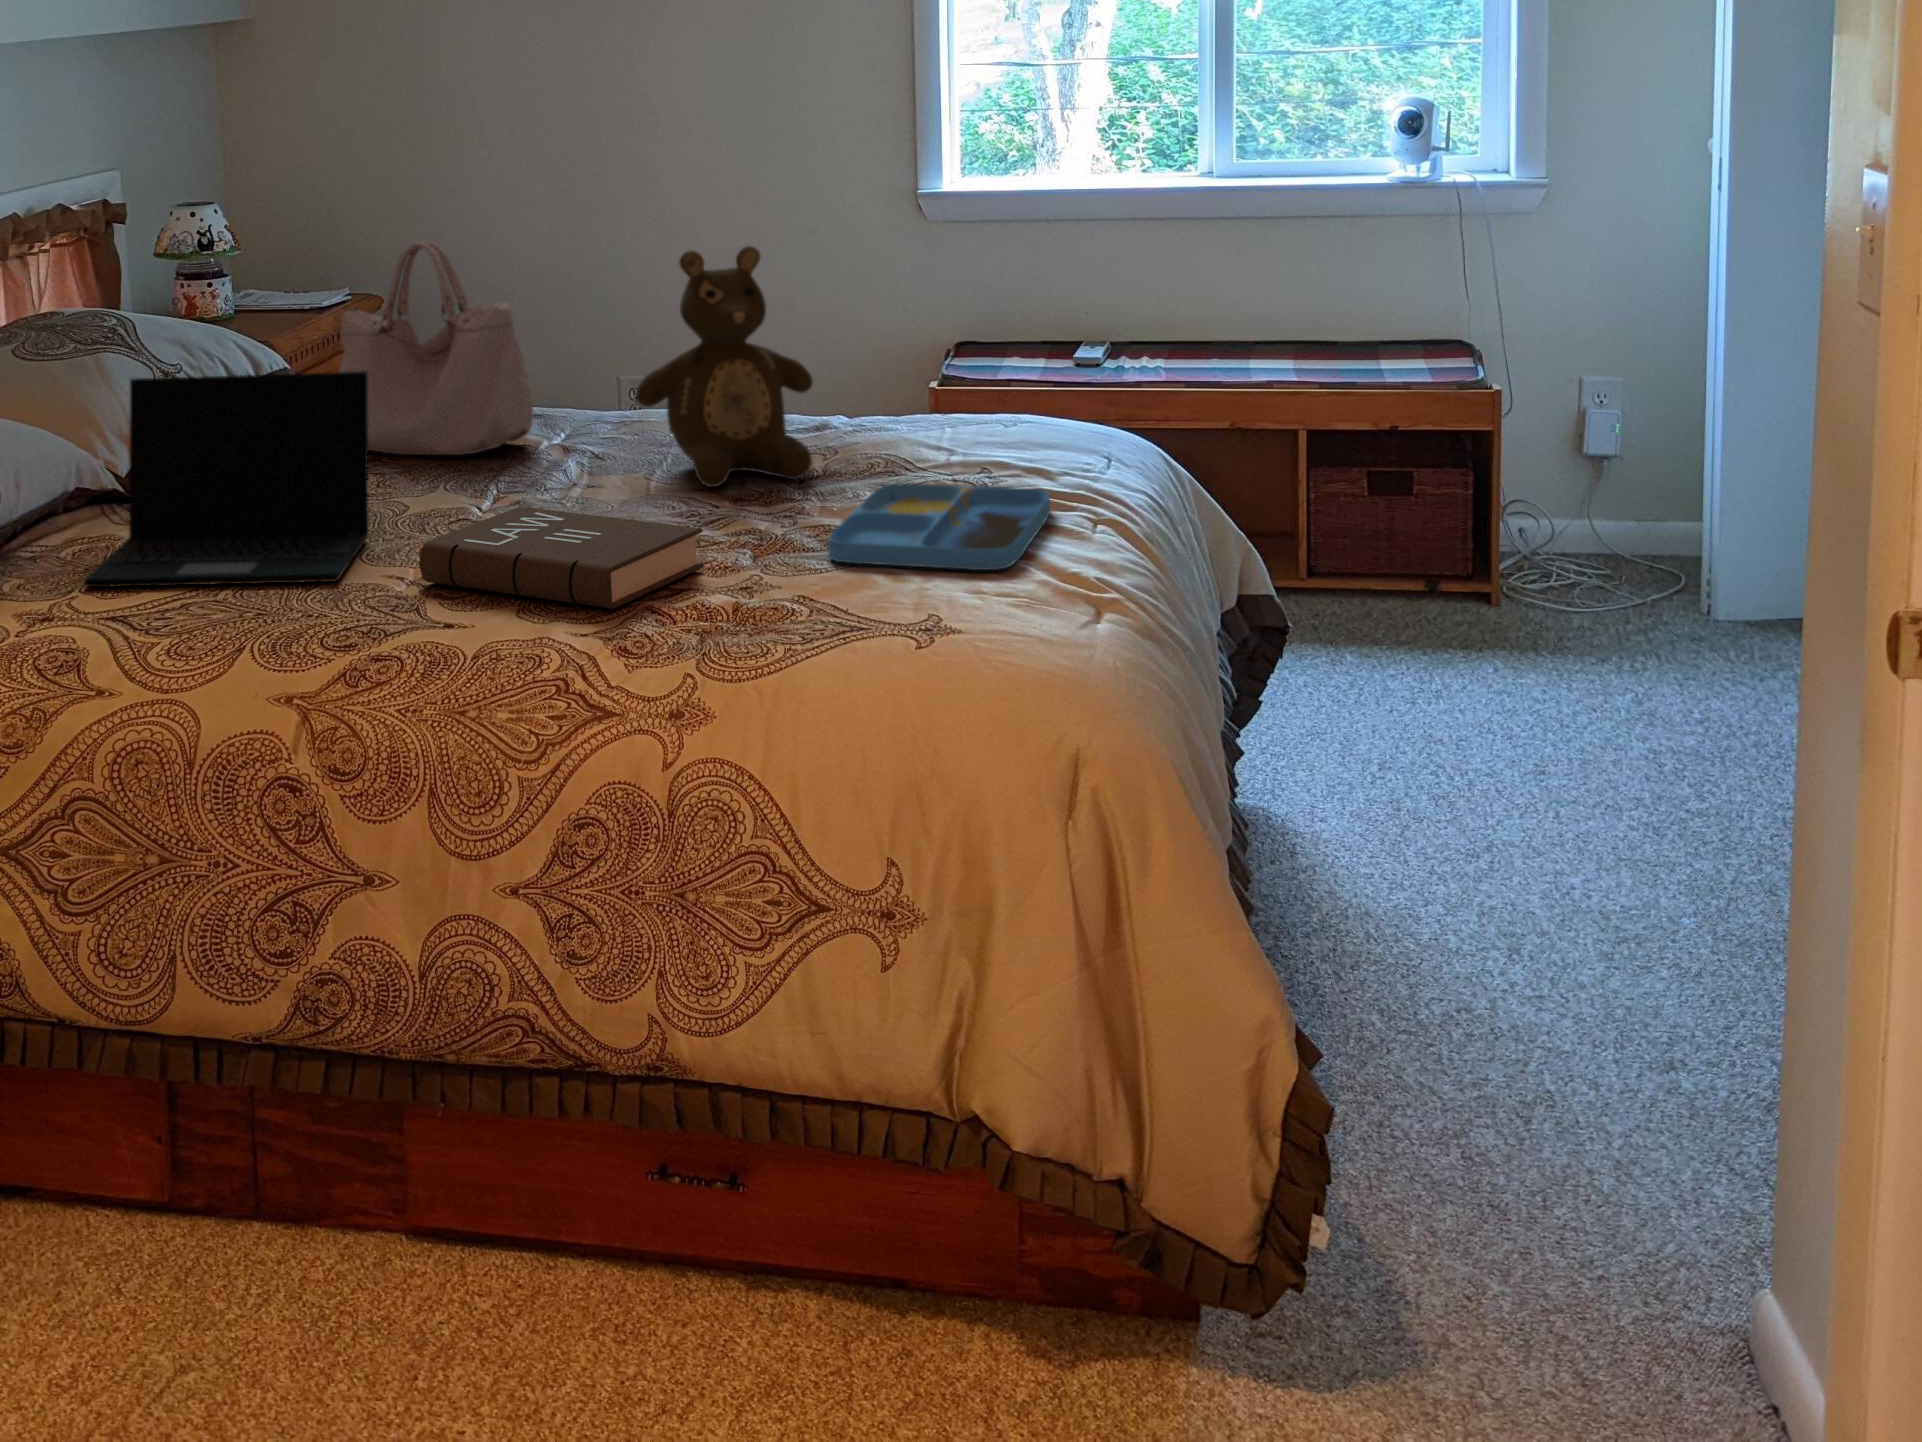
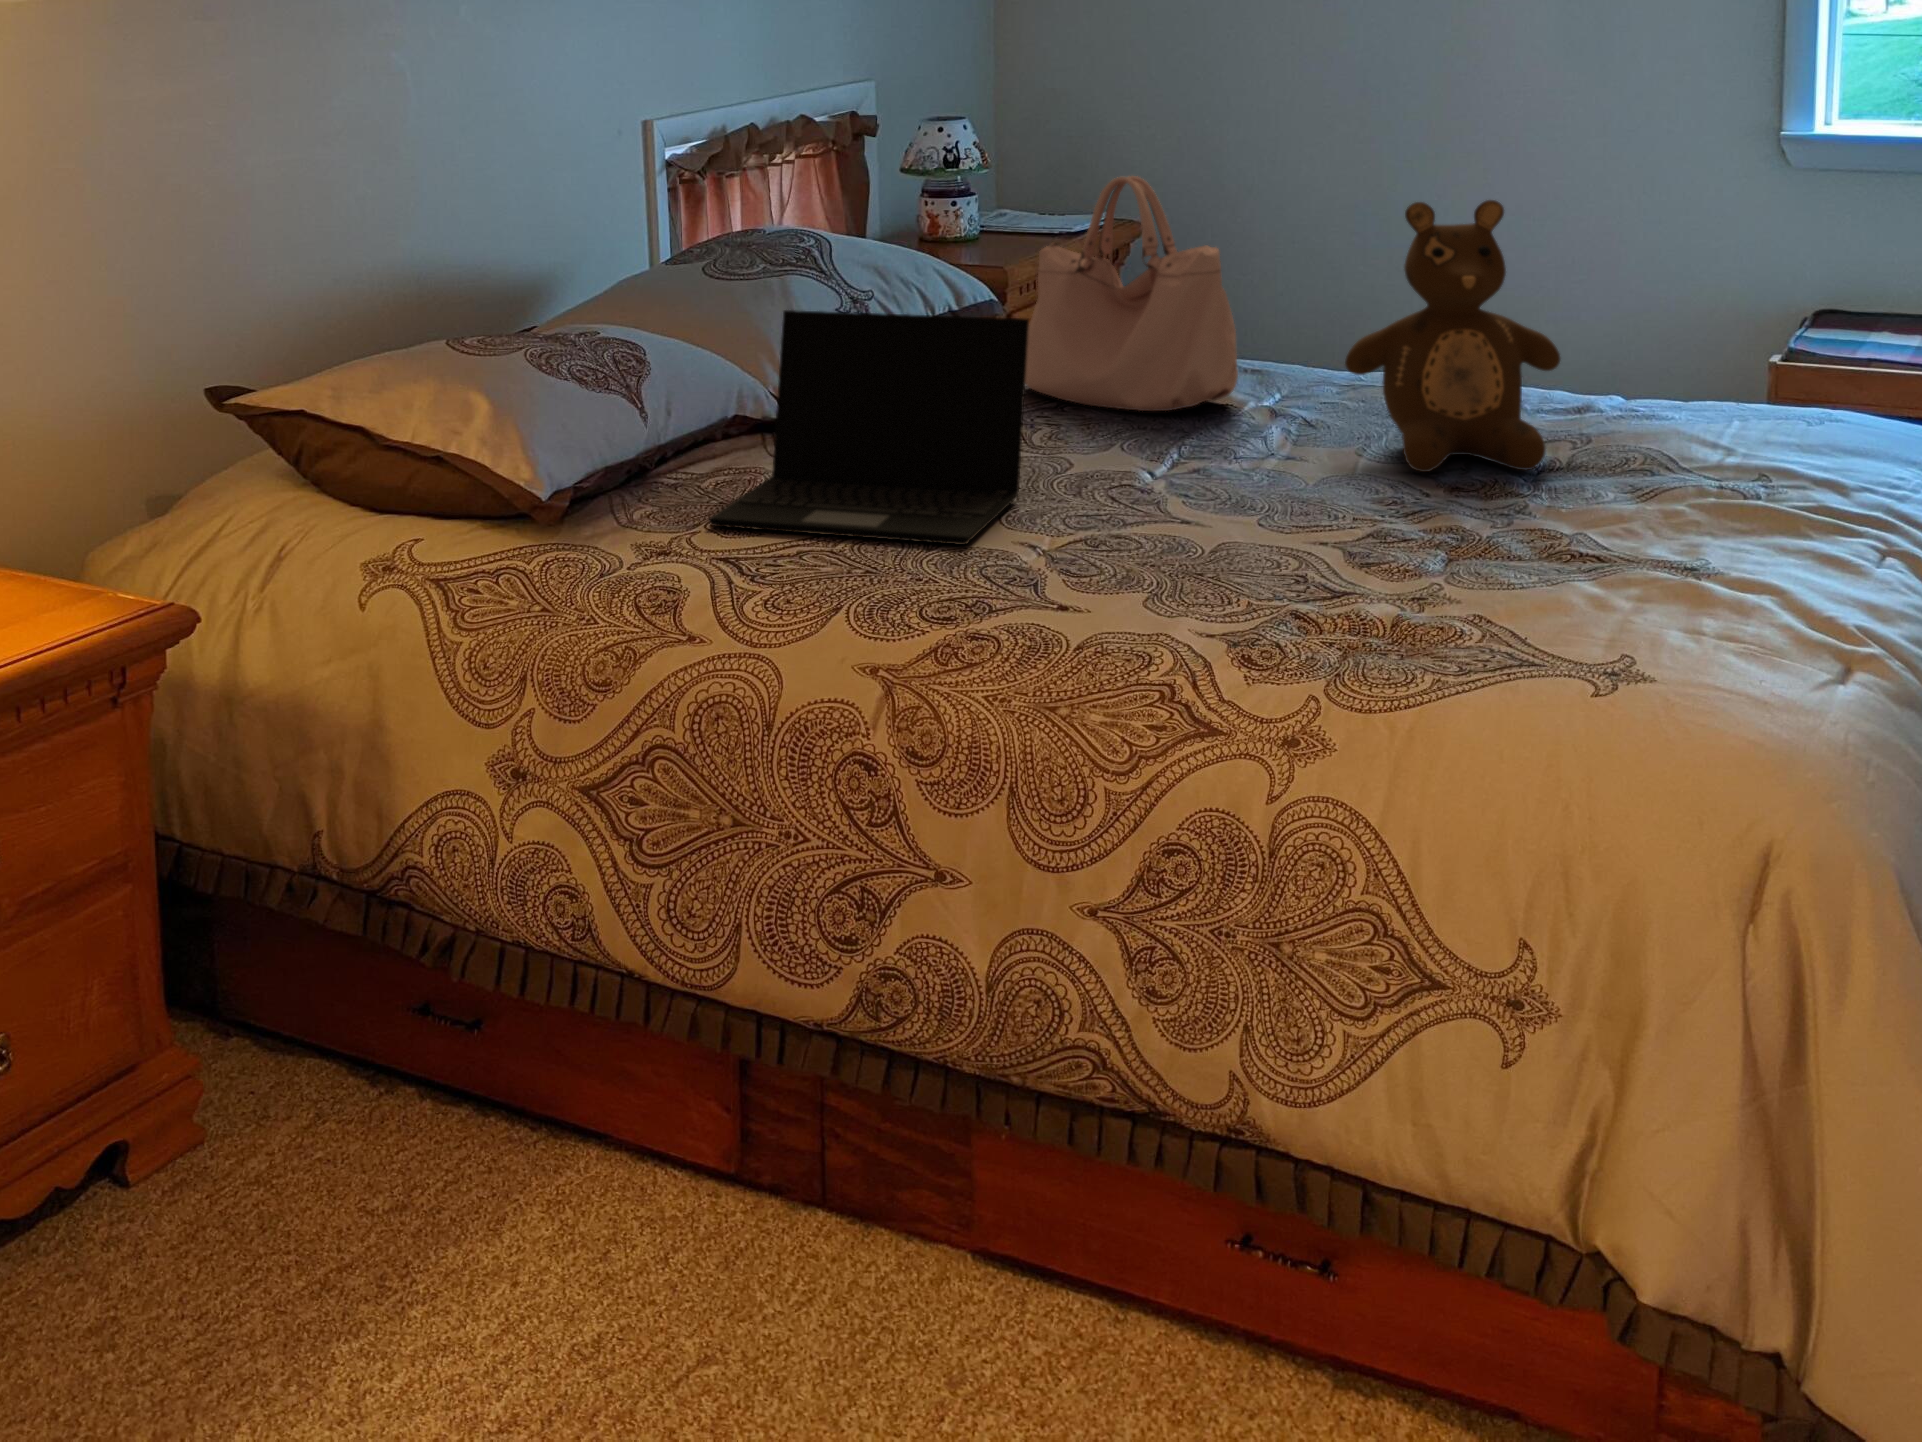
tray: present [828,484,1050,570] -> none [1529,488,1828,605]
book: present [420,507,704,609] -> none [1053,479,1376,607]

